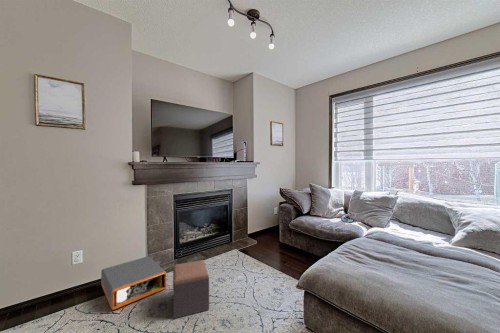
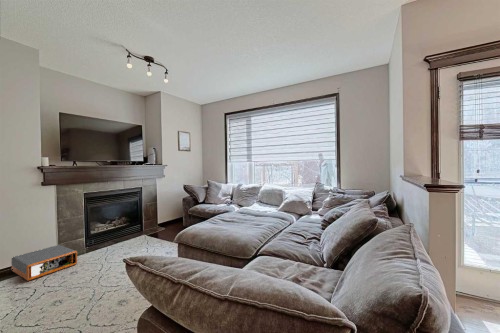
footstool: present [173,260,209,318] -> none [83,238,113,277]

